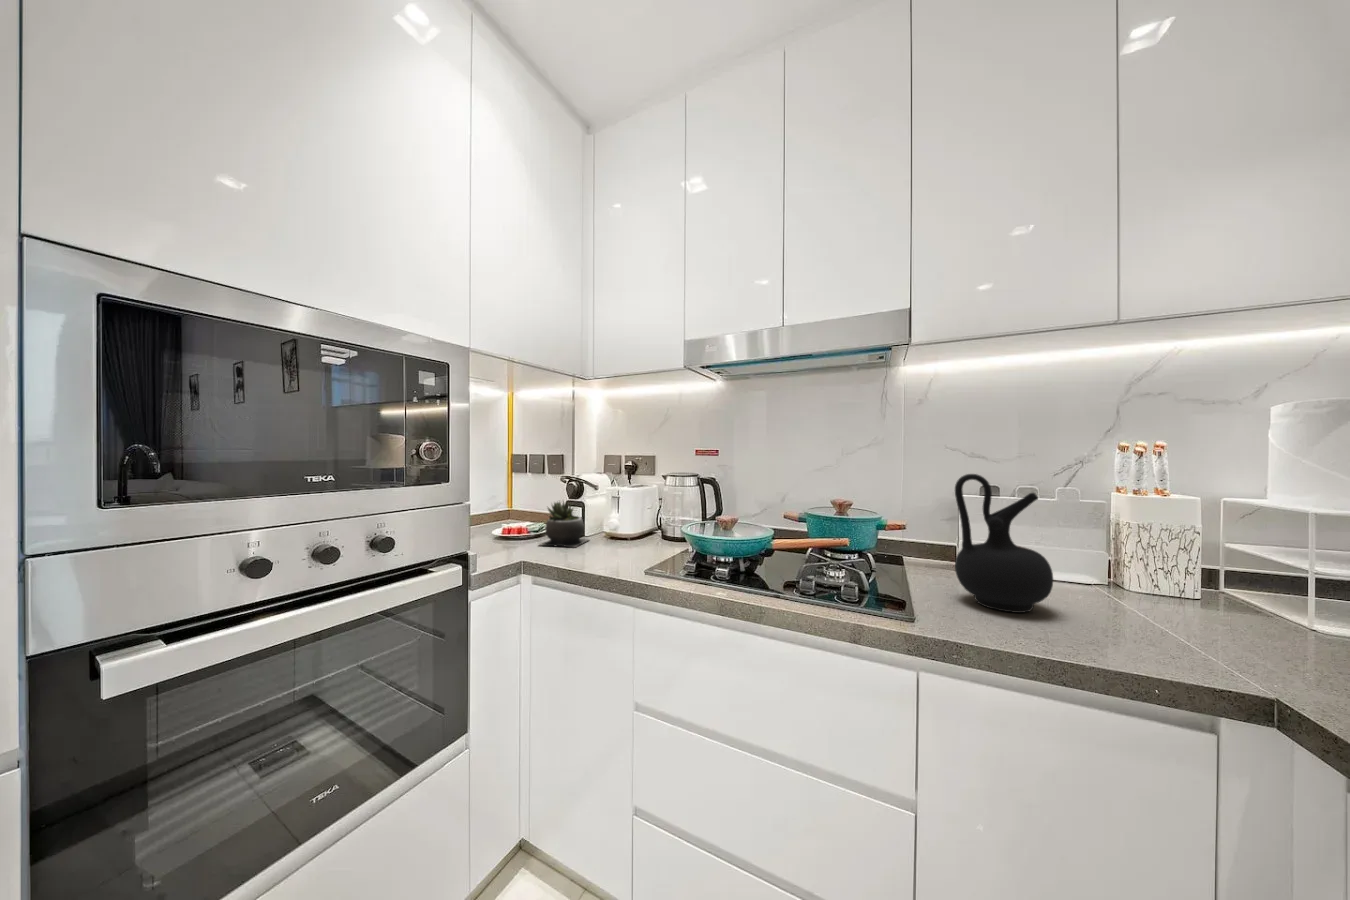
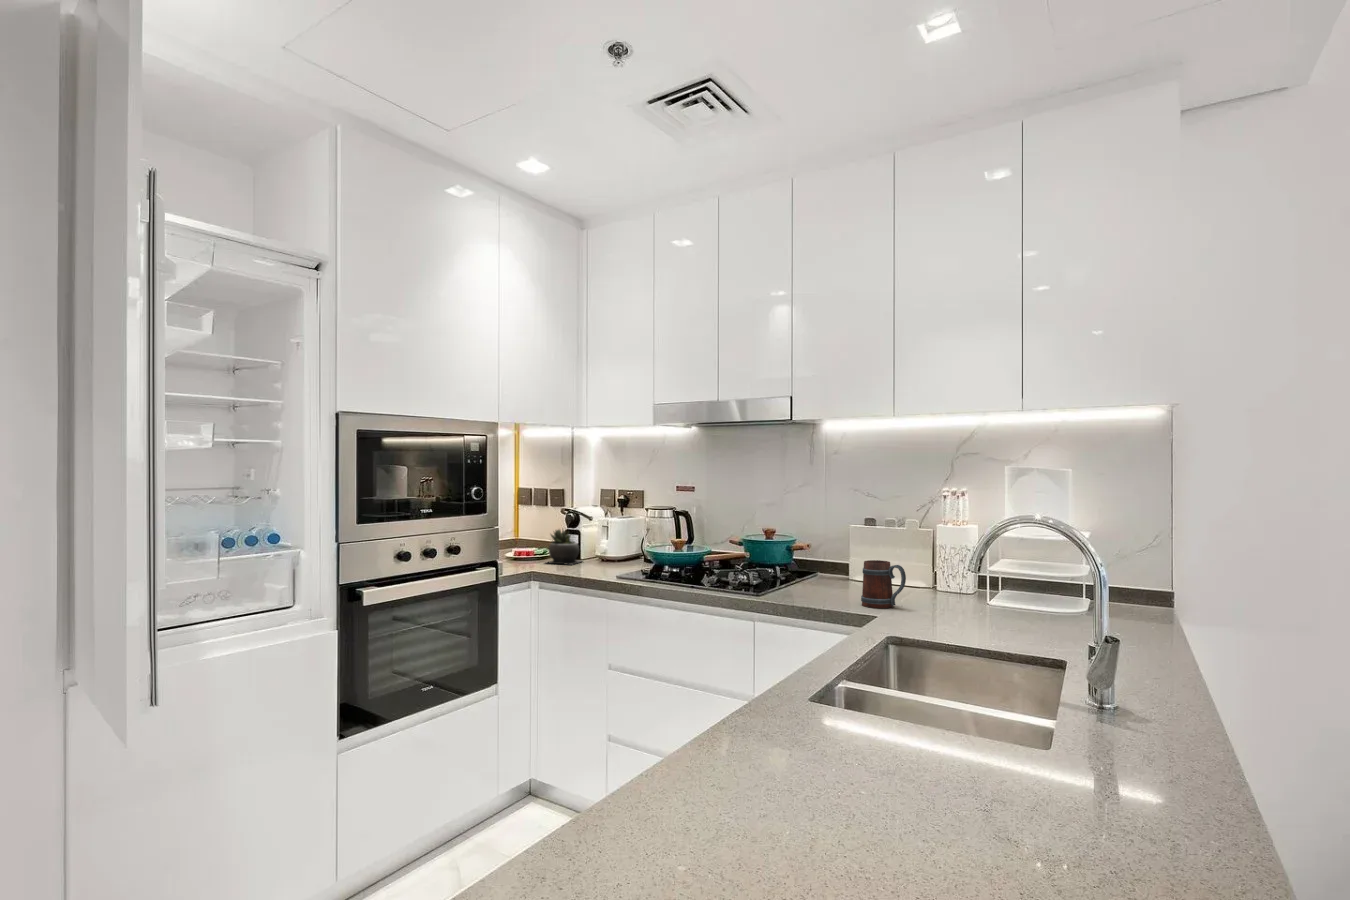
ceramic jug: present [955,474,1053,613] -> none [806,510,857,595]
mug: none [1120,562,1250,660] -> present [861,560,906,608]

